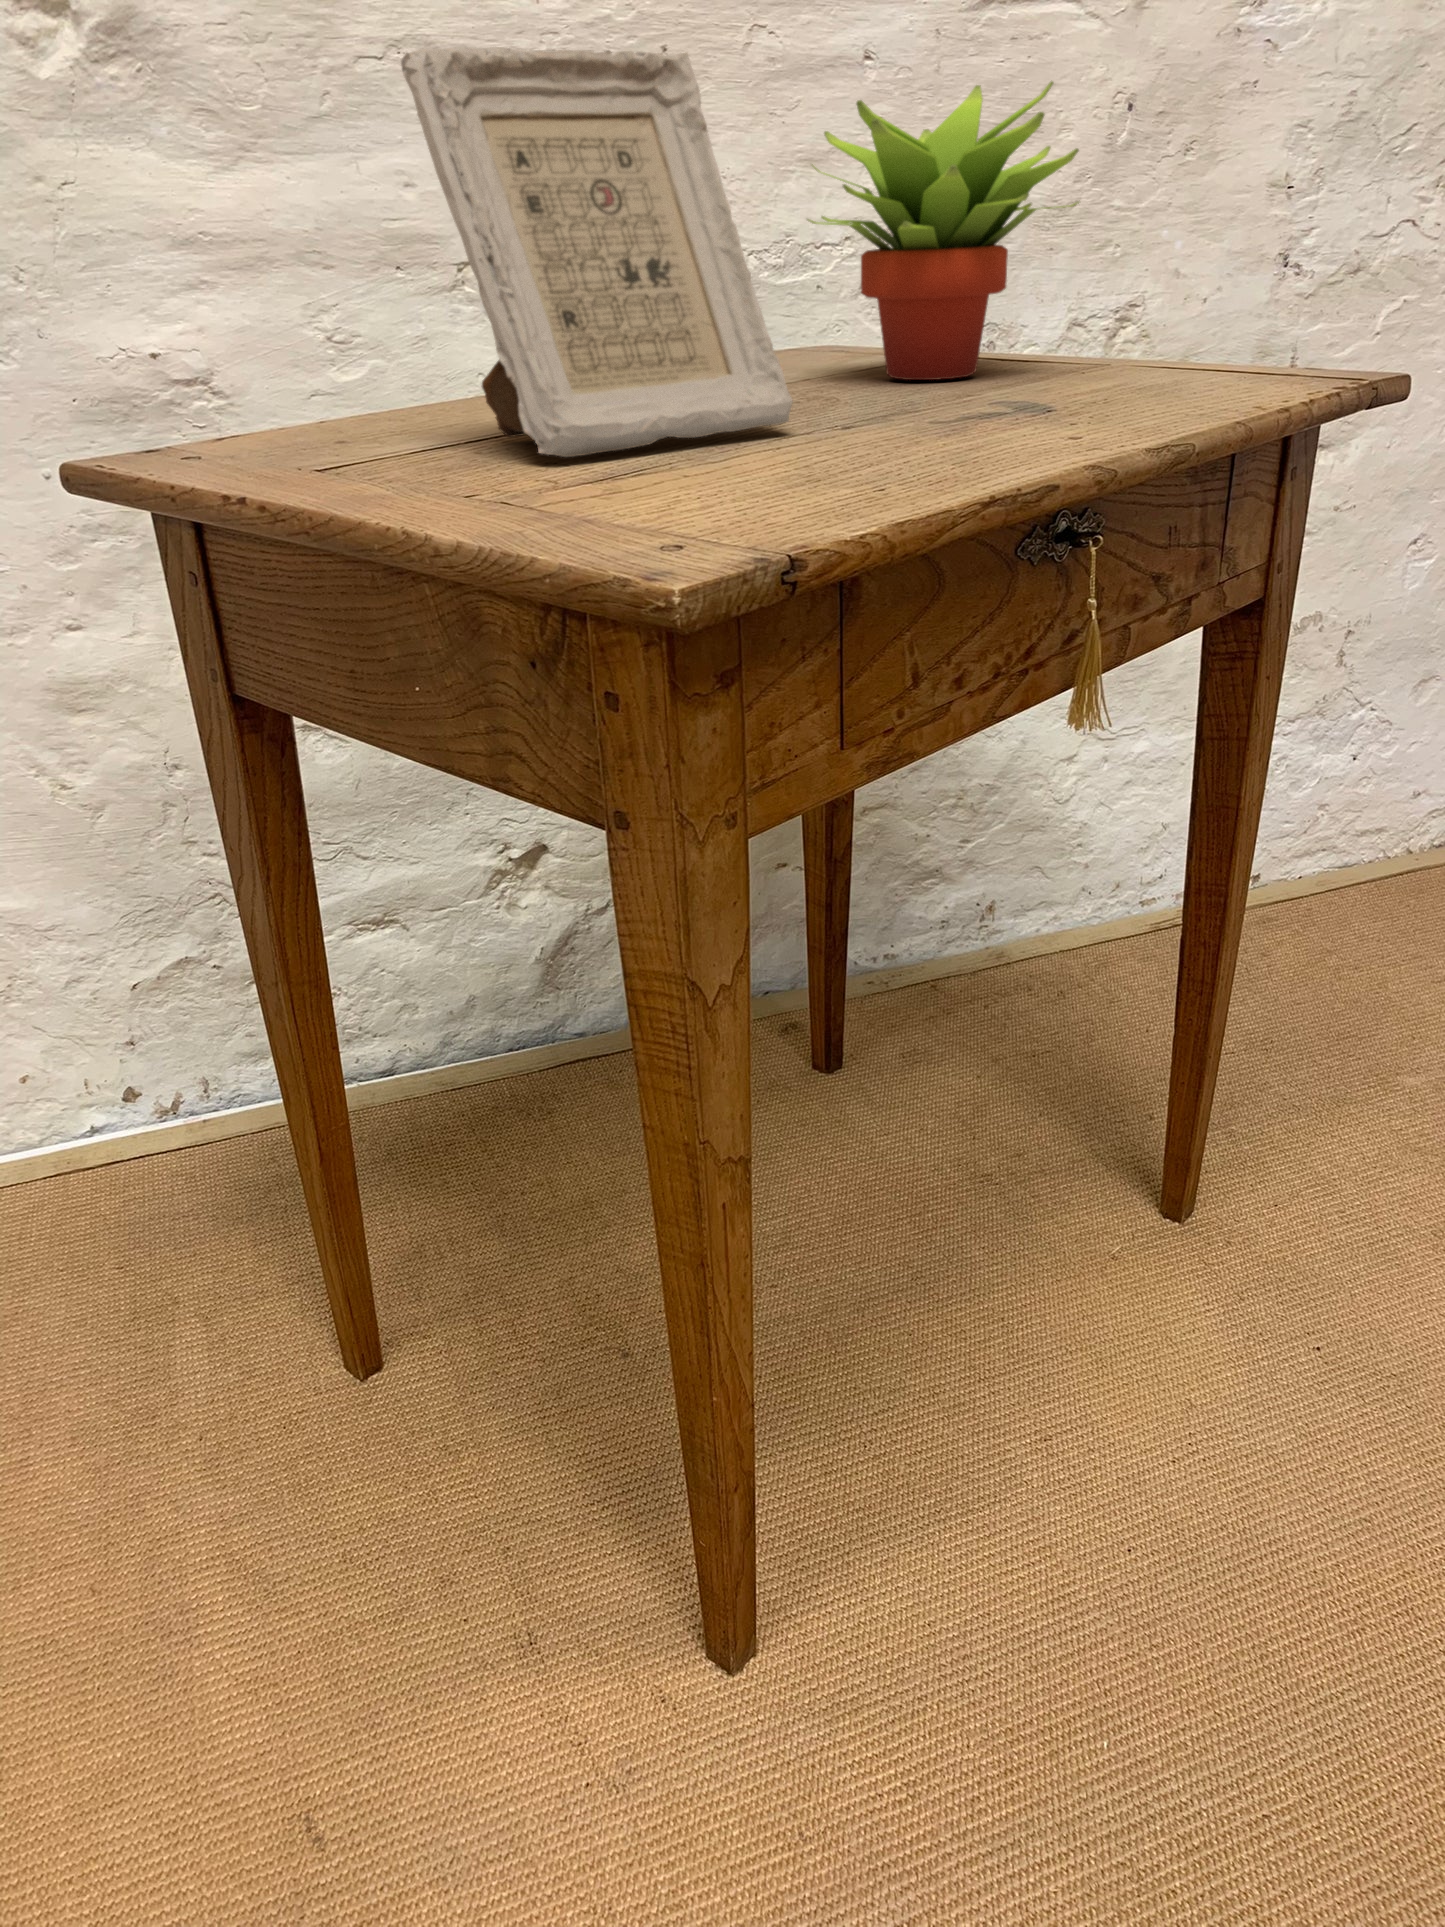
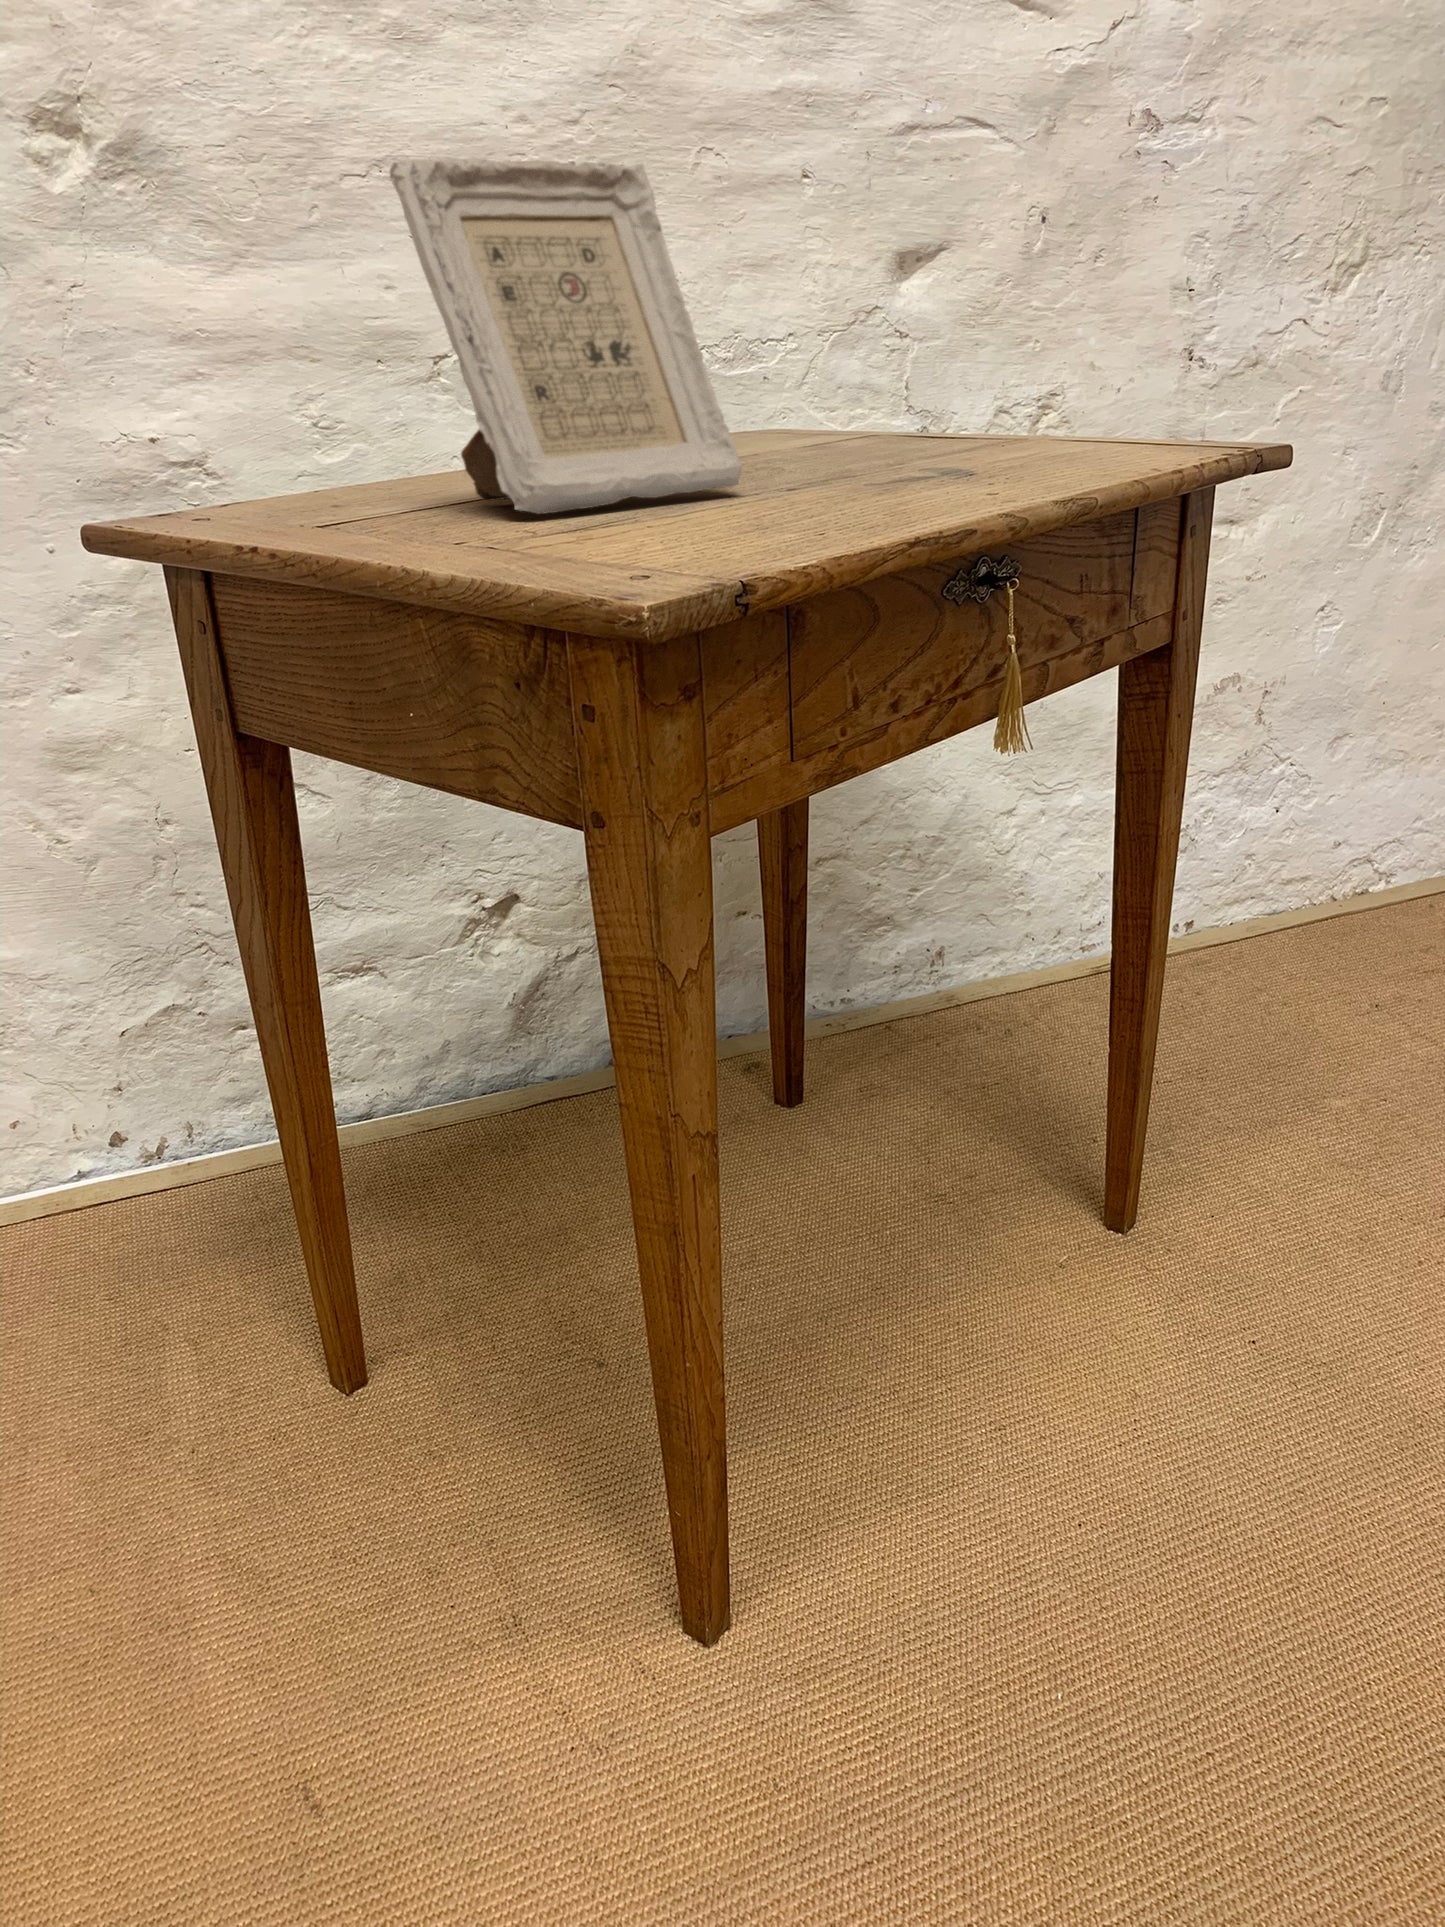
succulent plant: present [807,81,1079,380] -> none [751,191,997,455]

